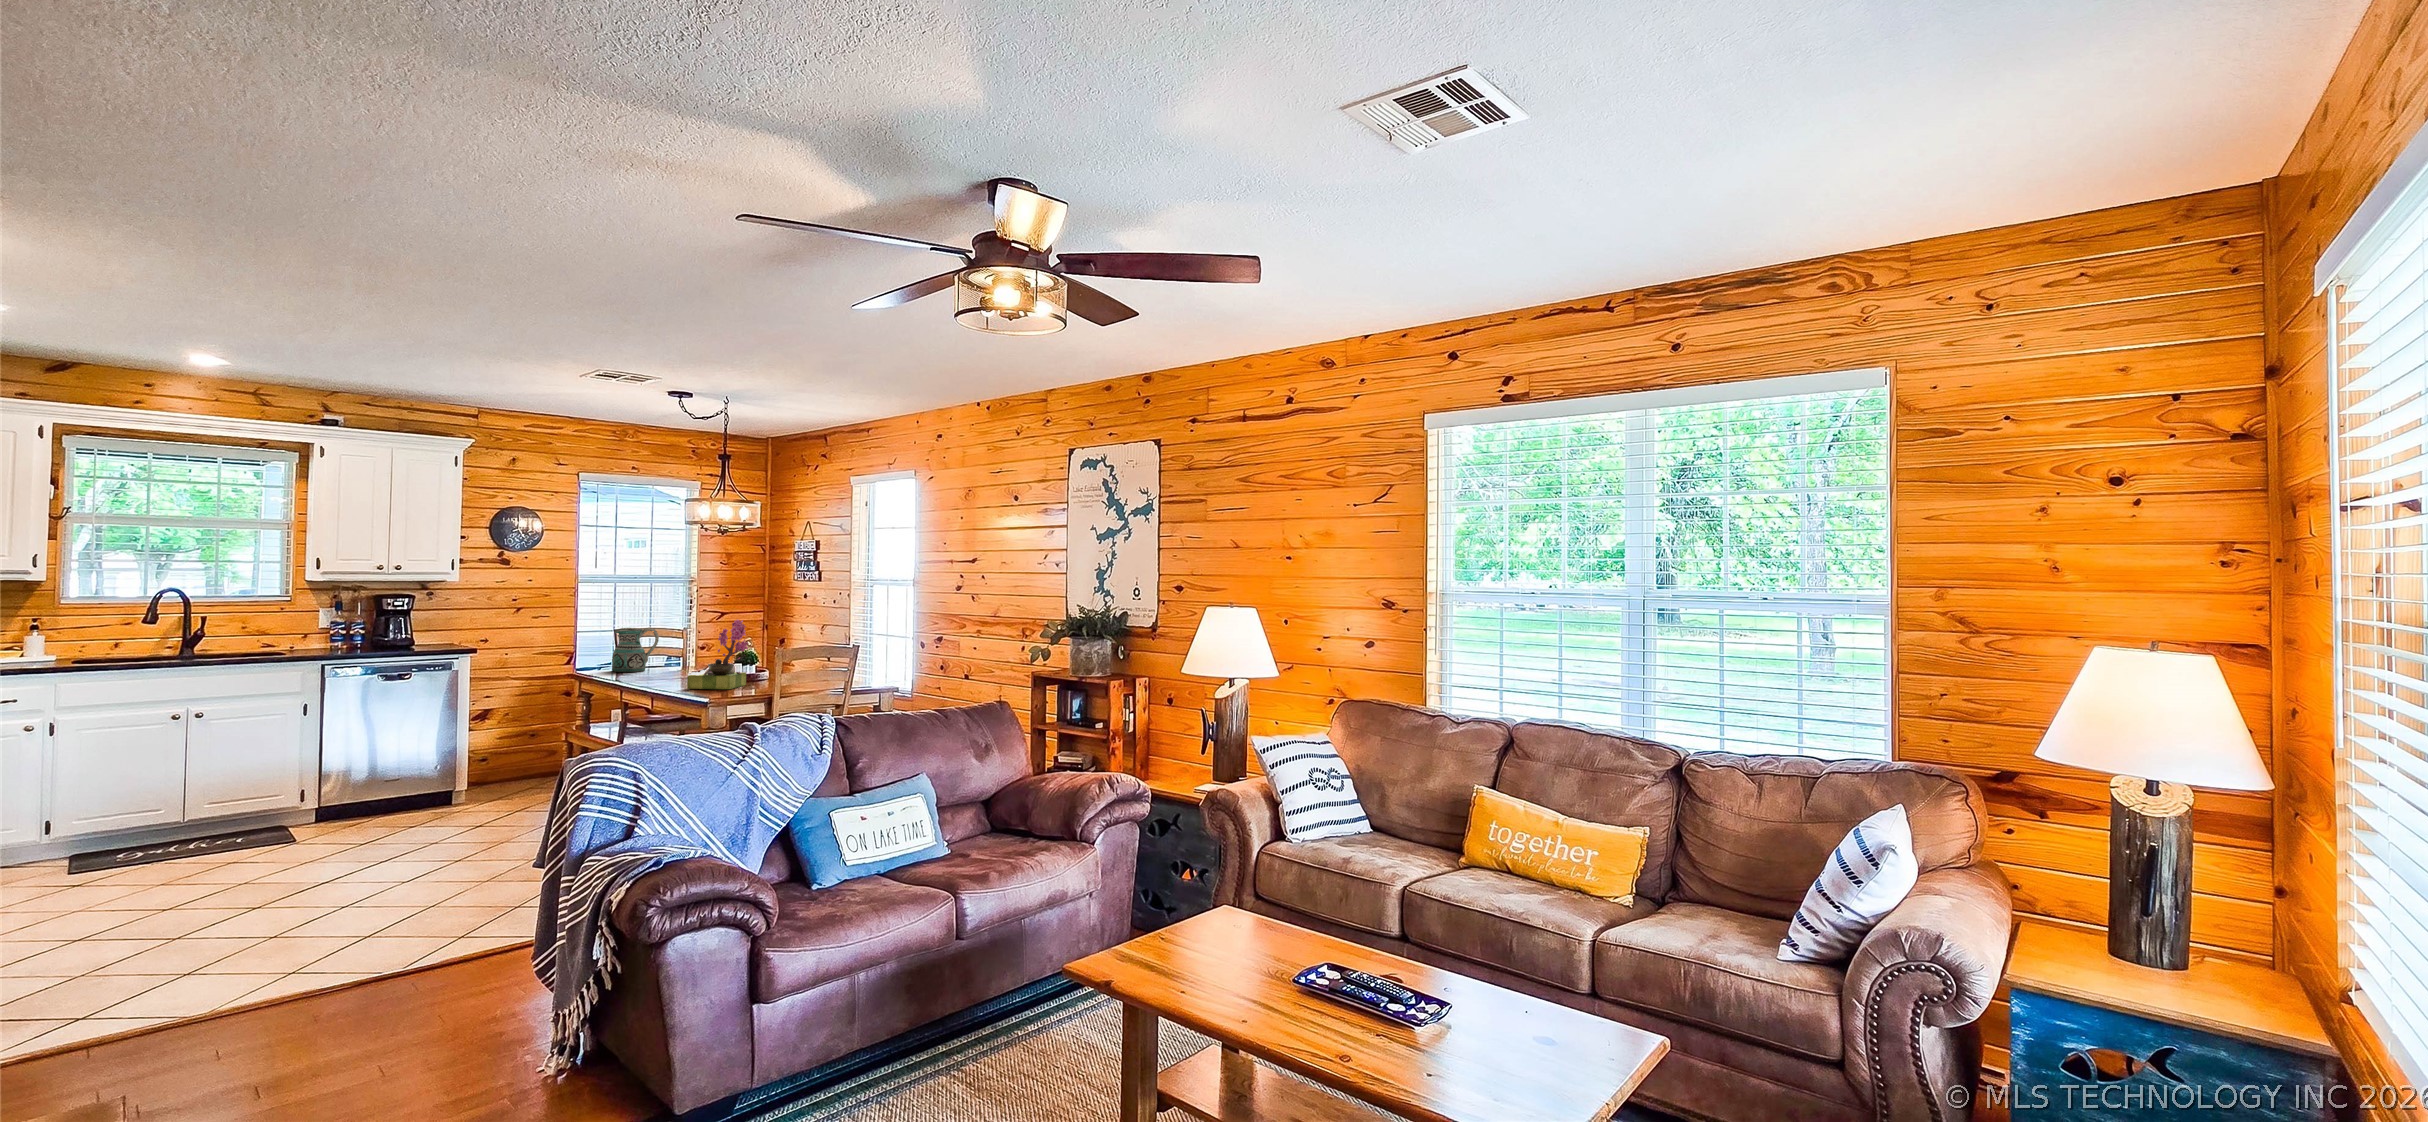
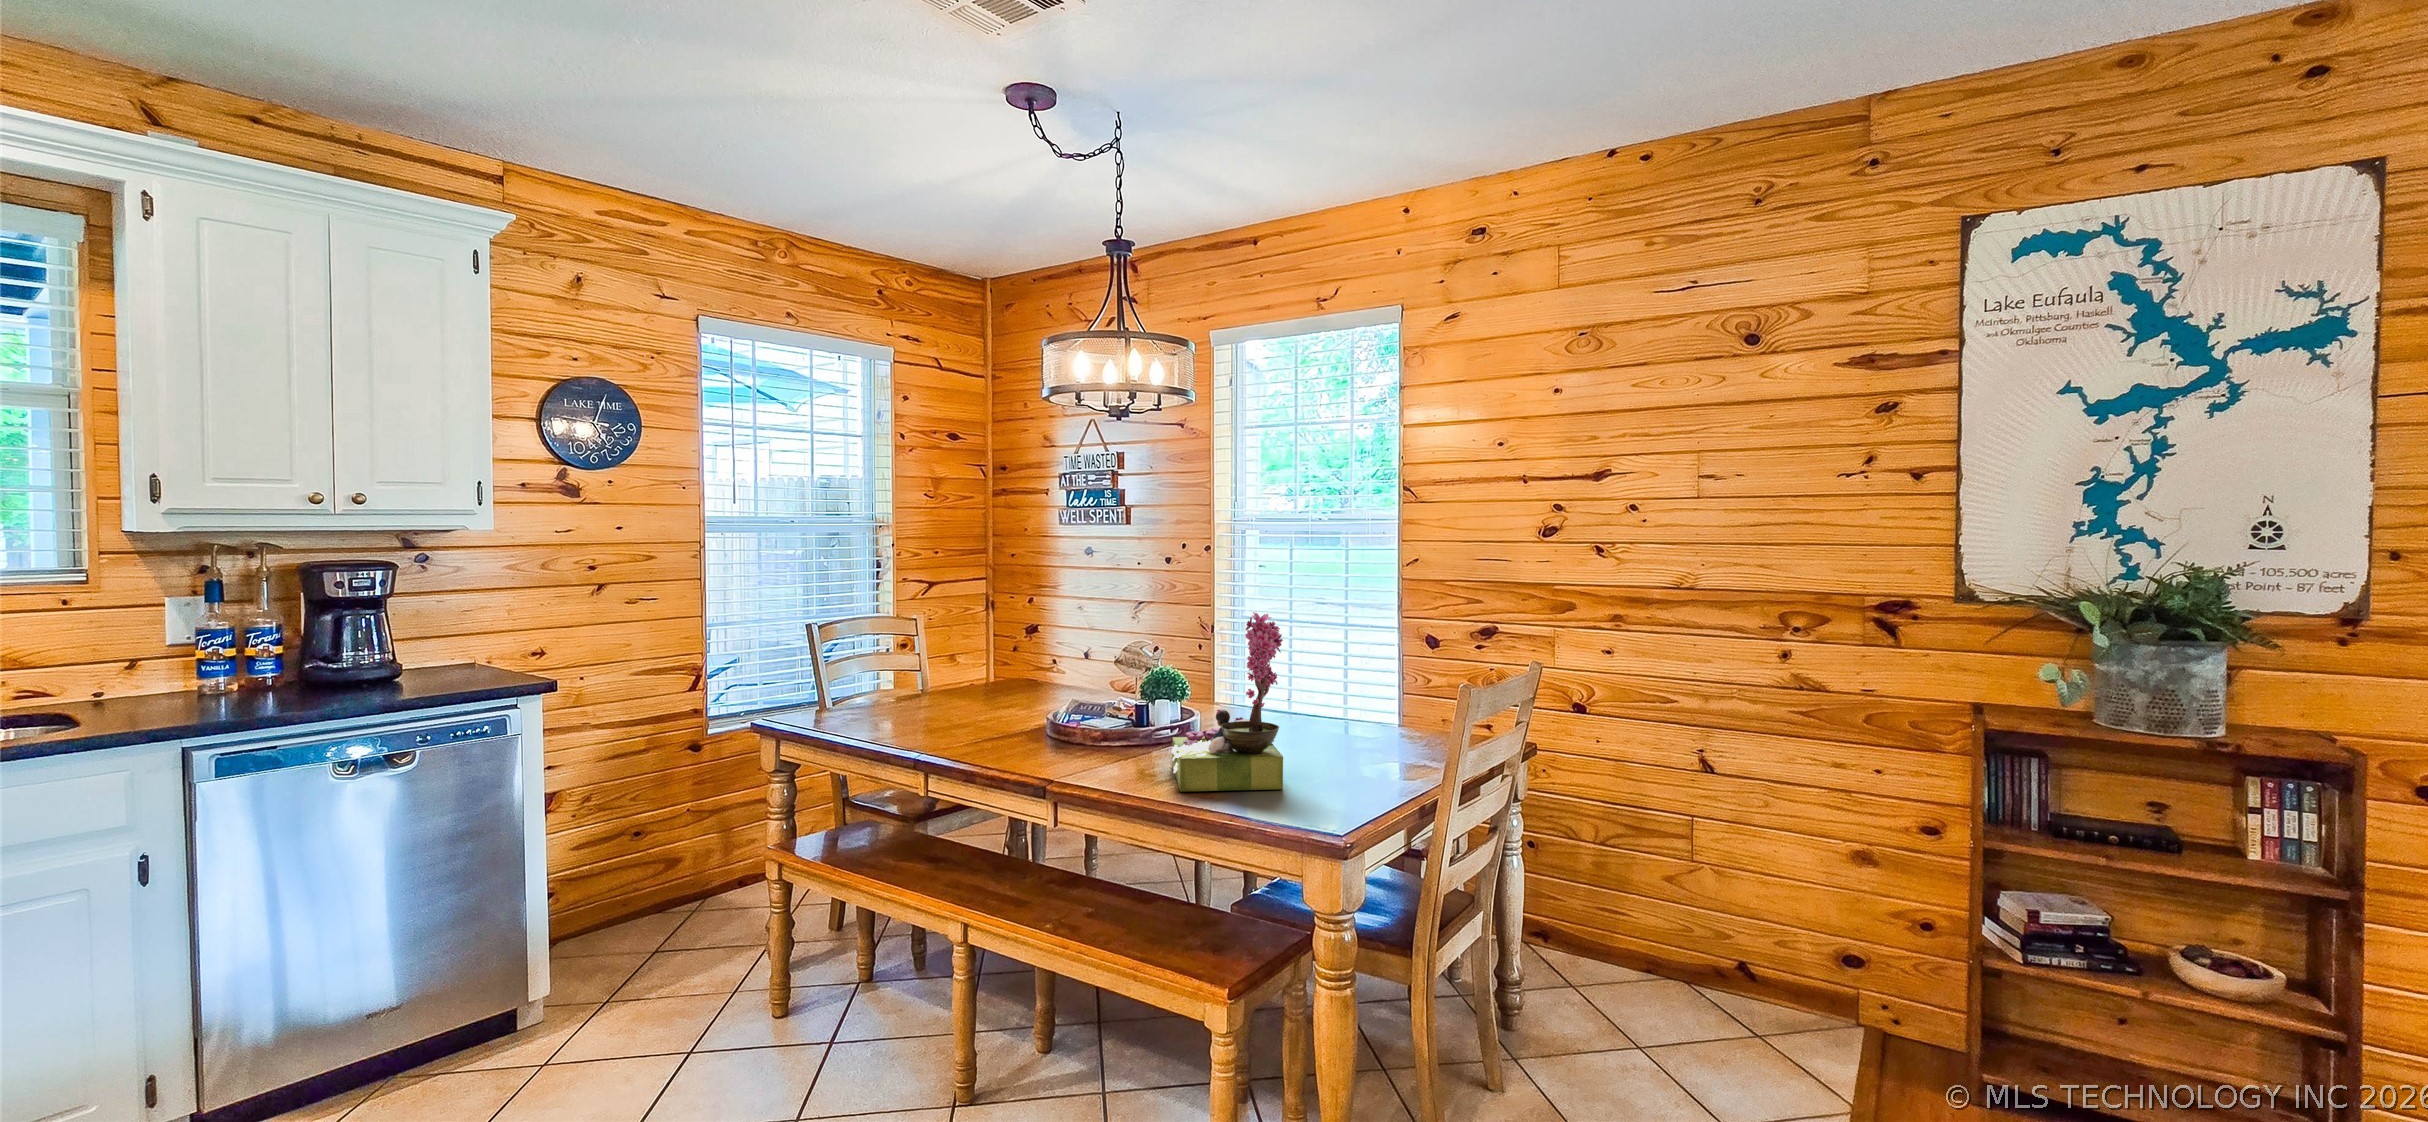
ceramic pitcher: present [612,628,659,672] -> none [862,625,952,724]

